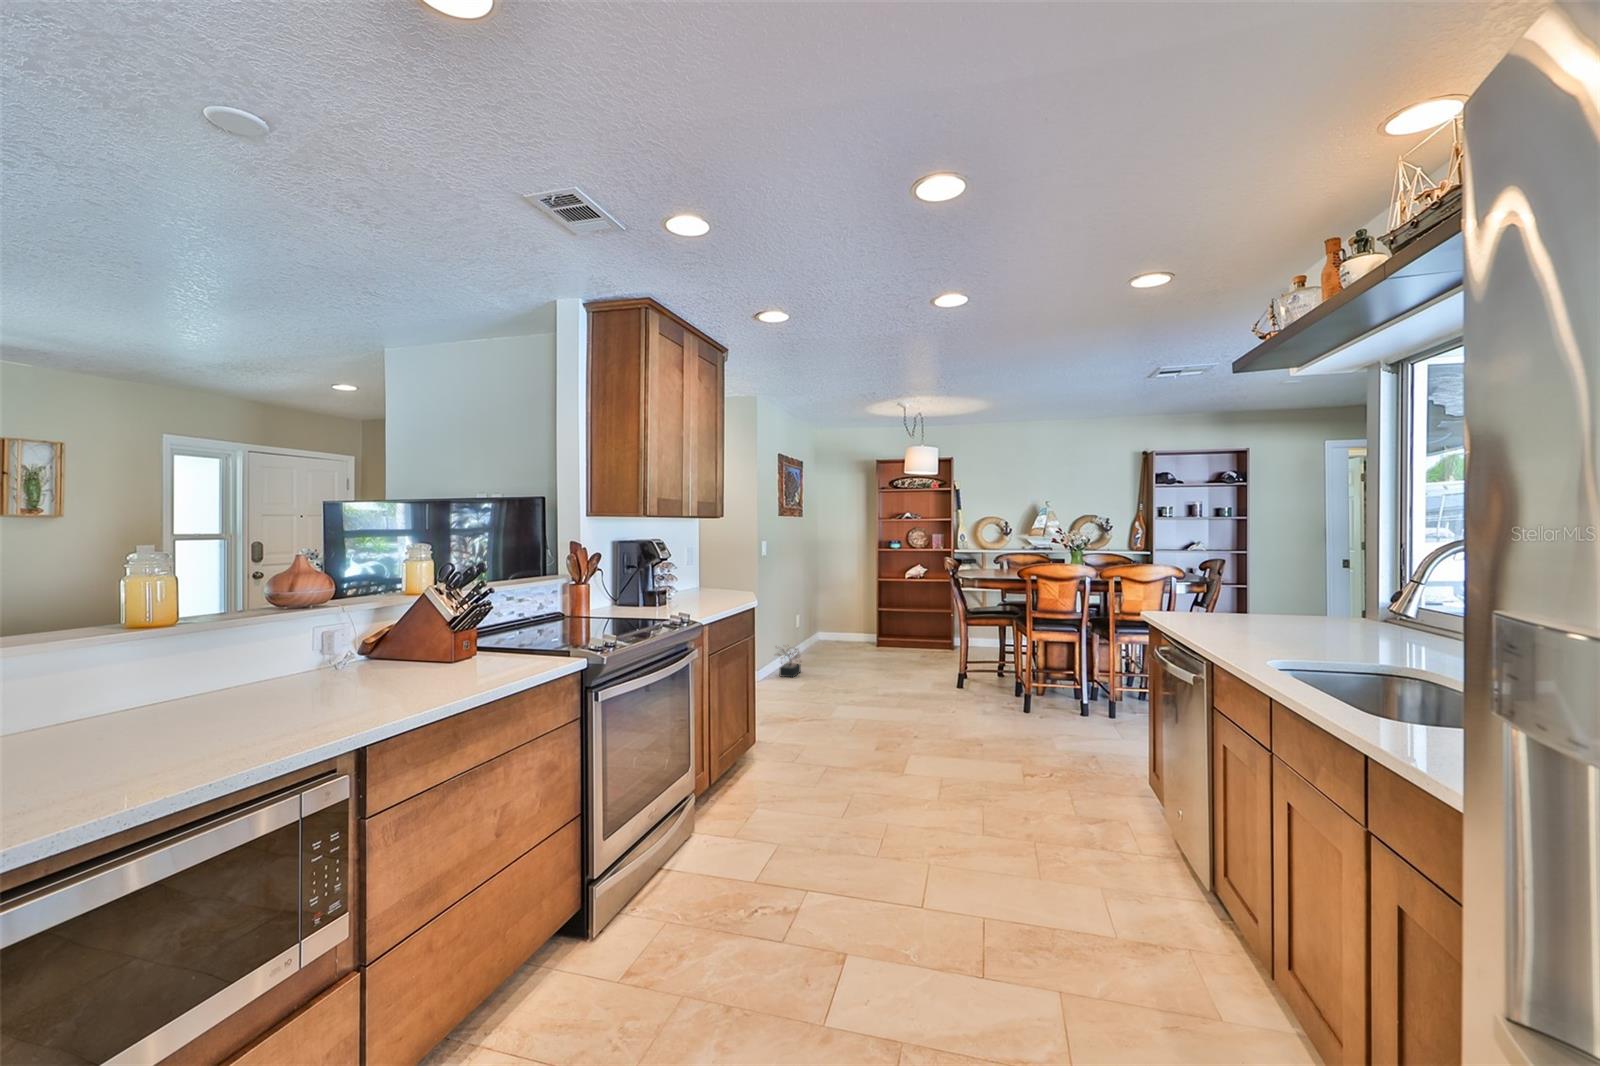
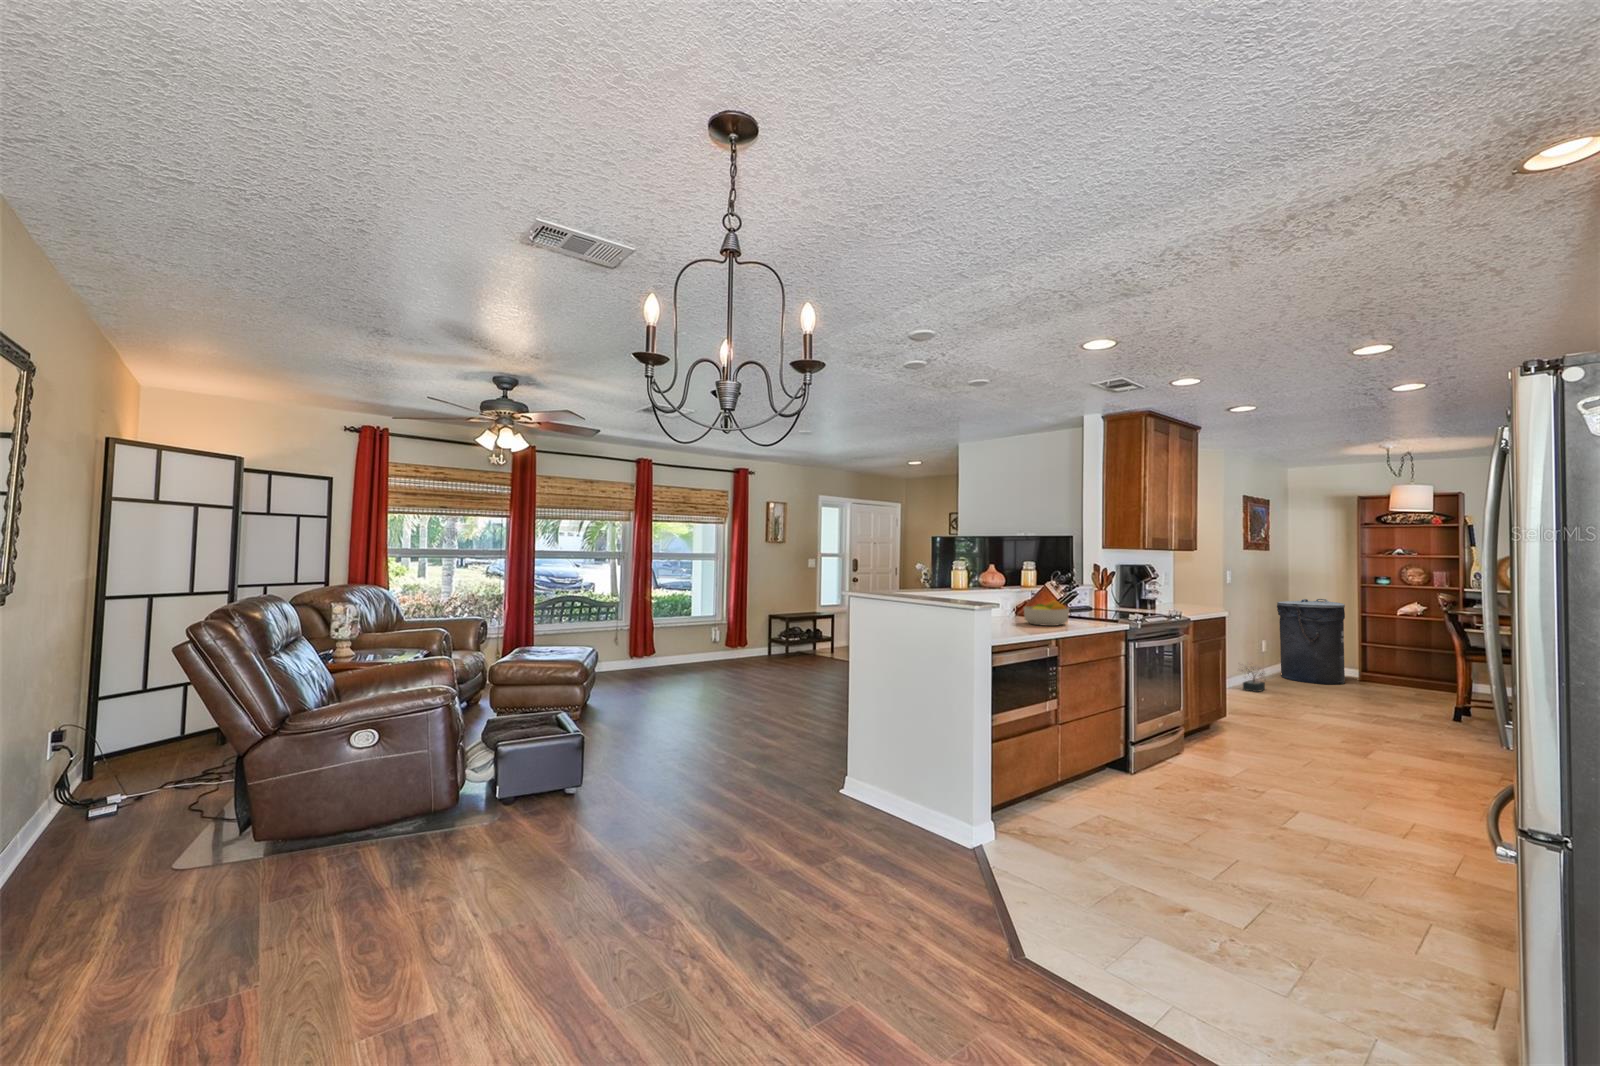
trash can: none [810,566,866,655] -> present [1277,599,1345,685]
fruit bowl: none [317,630,455,703] -> present [1024,600,1069,626]

